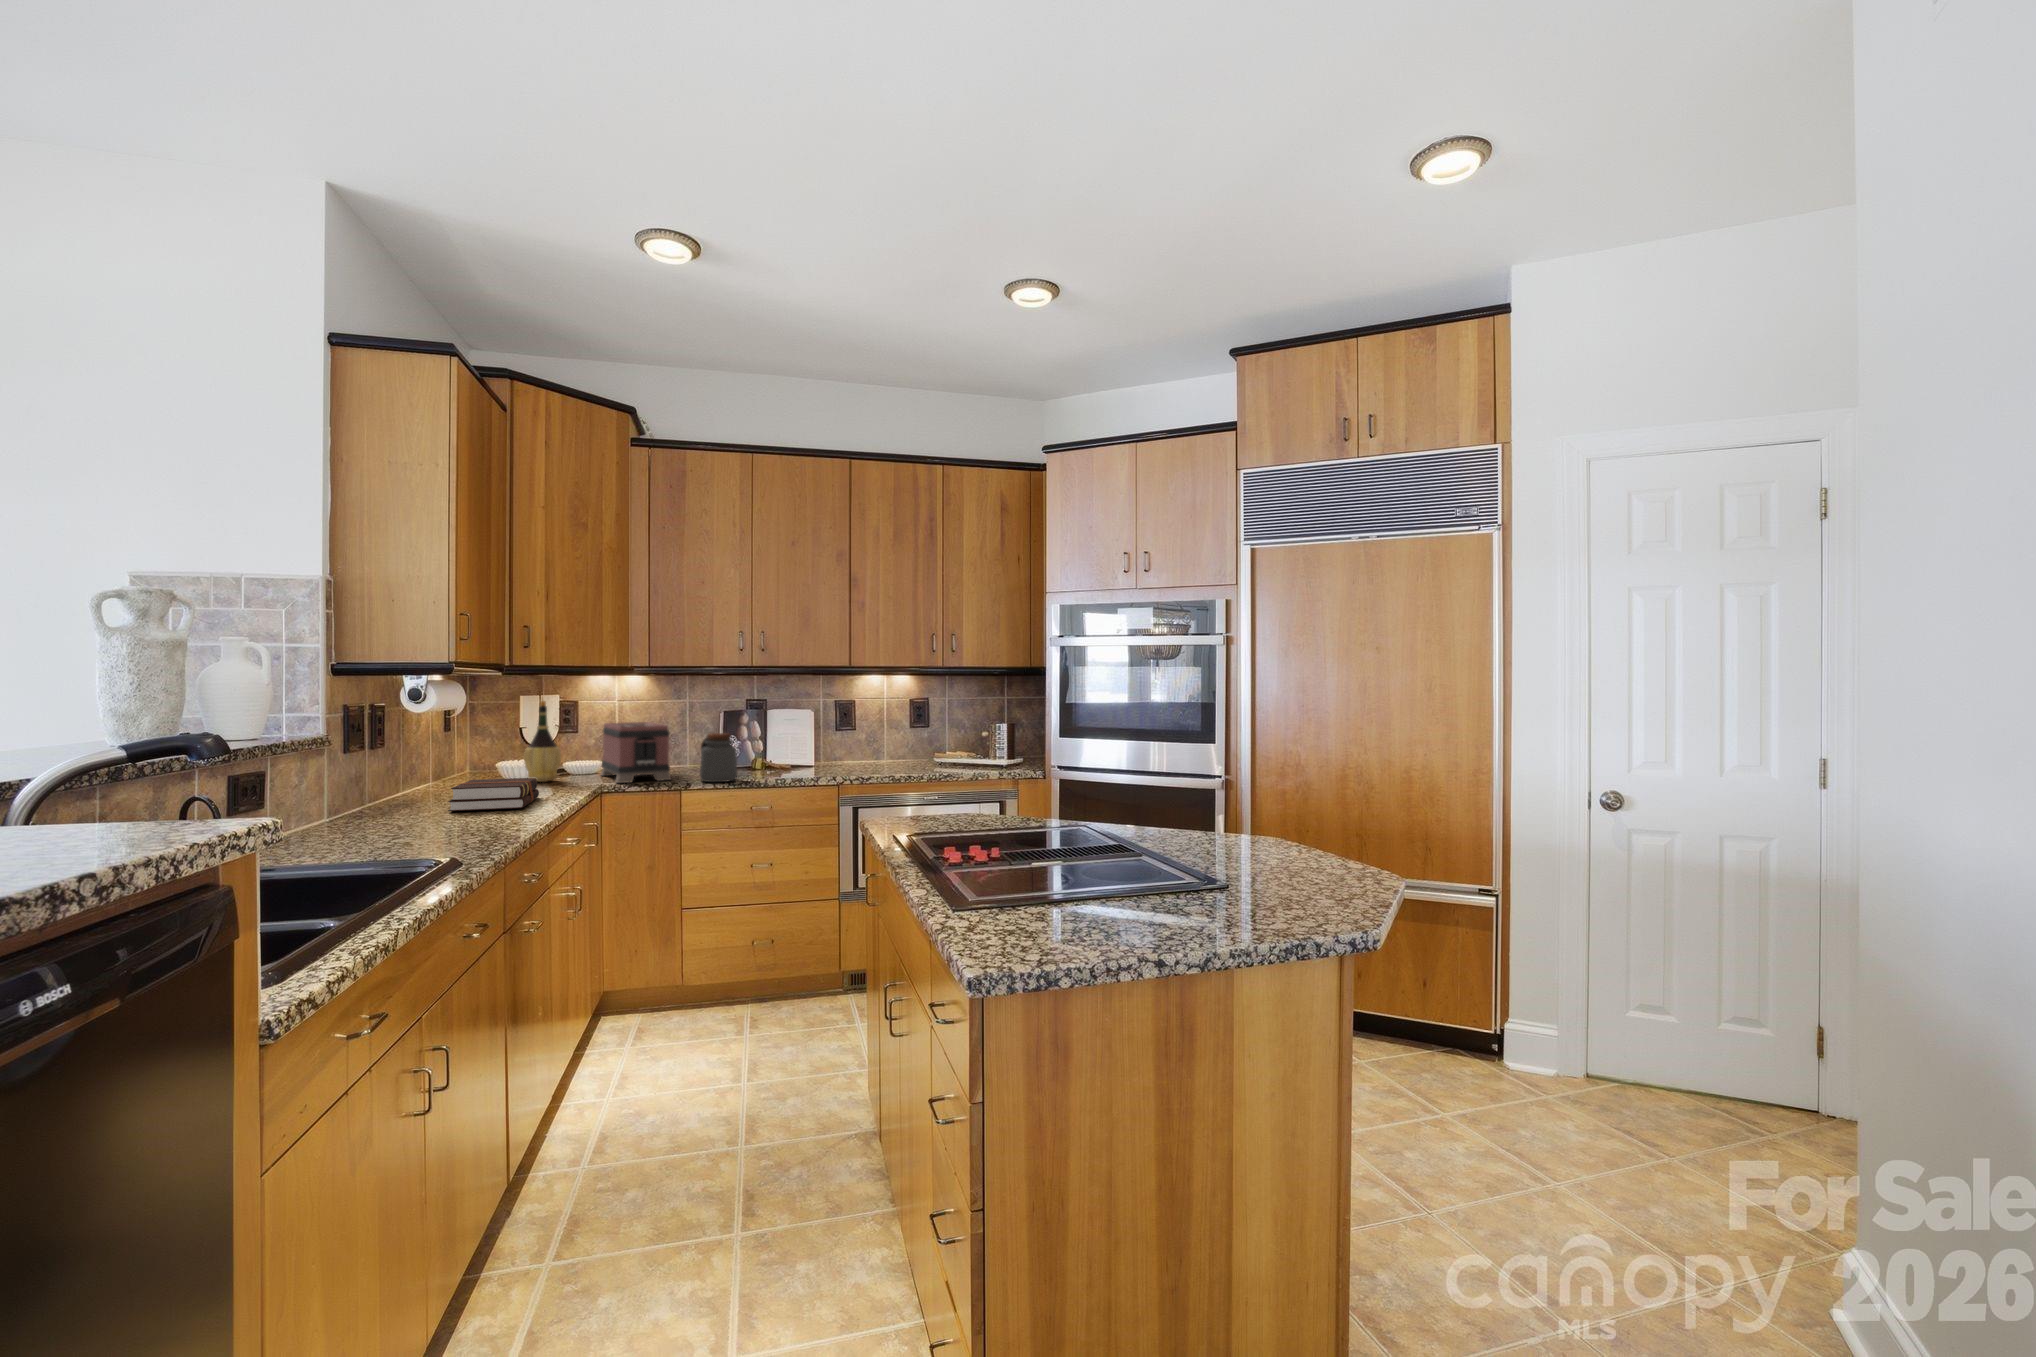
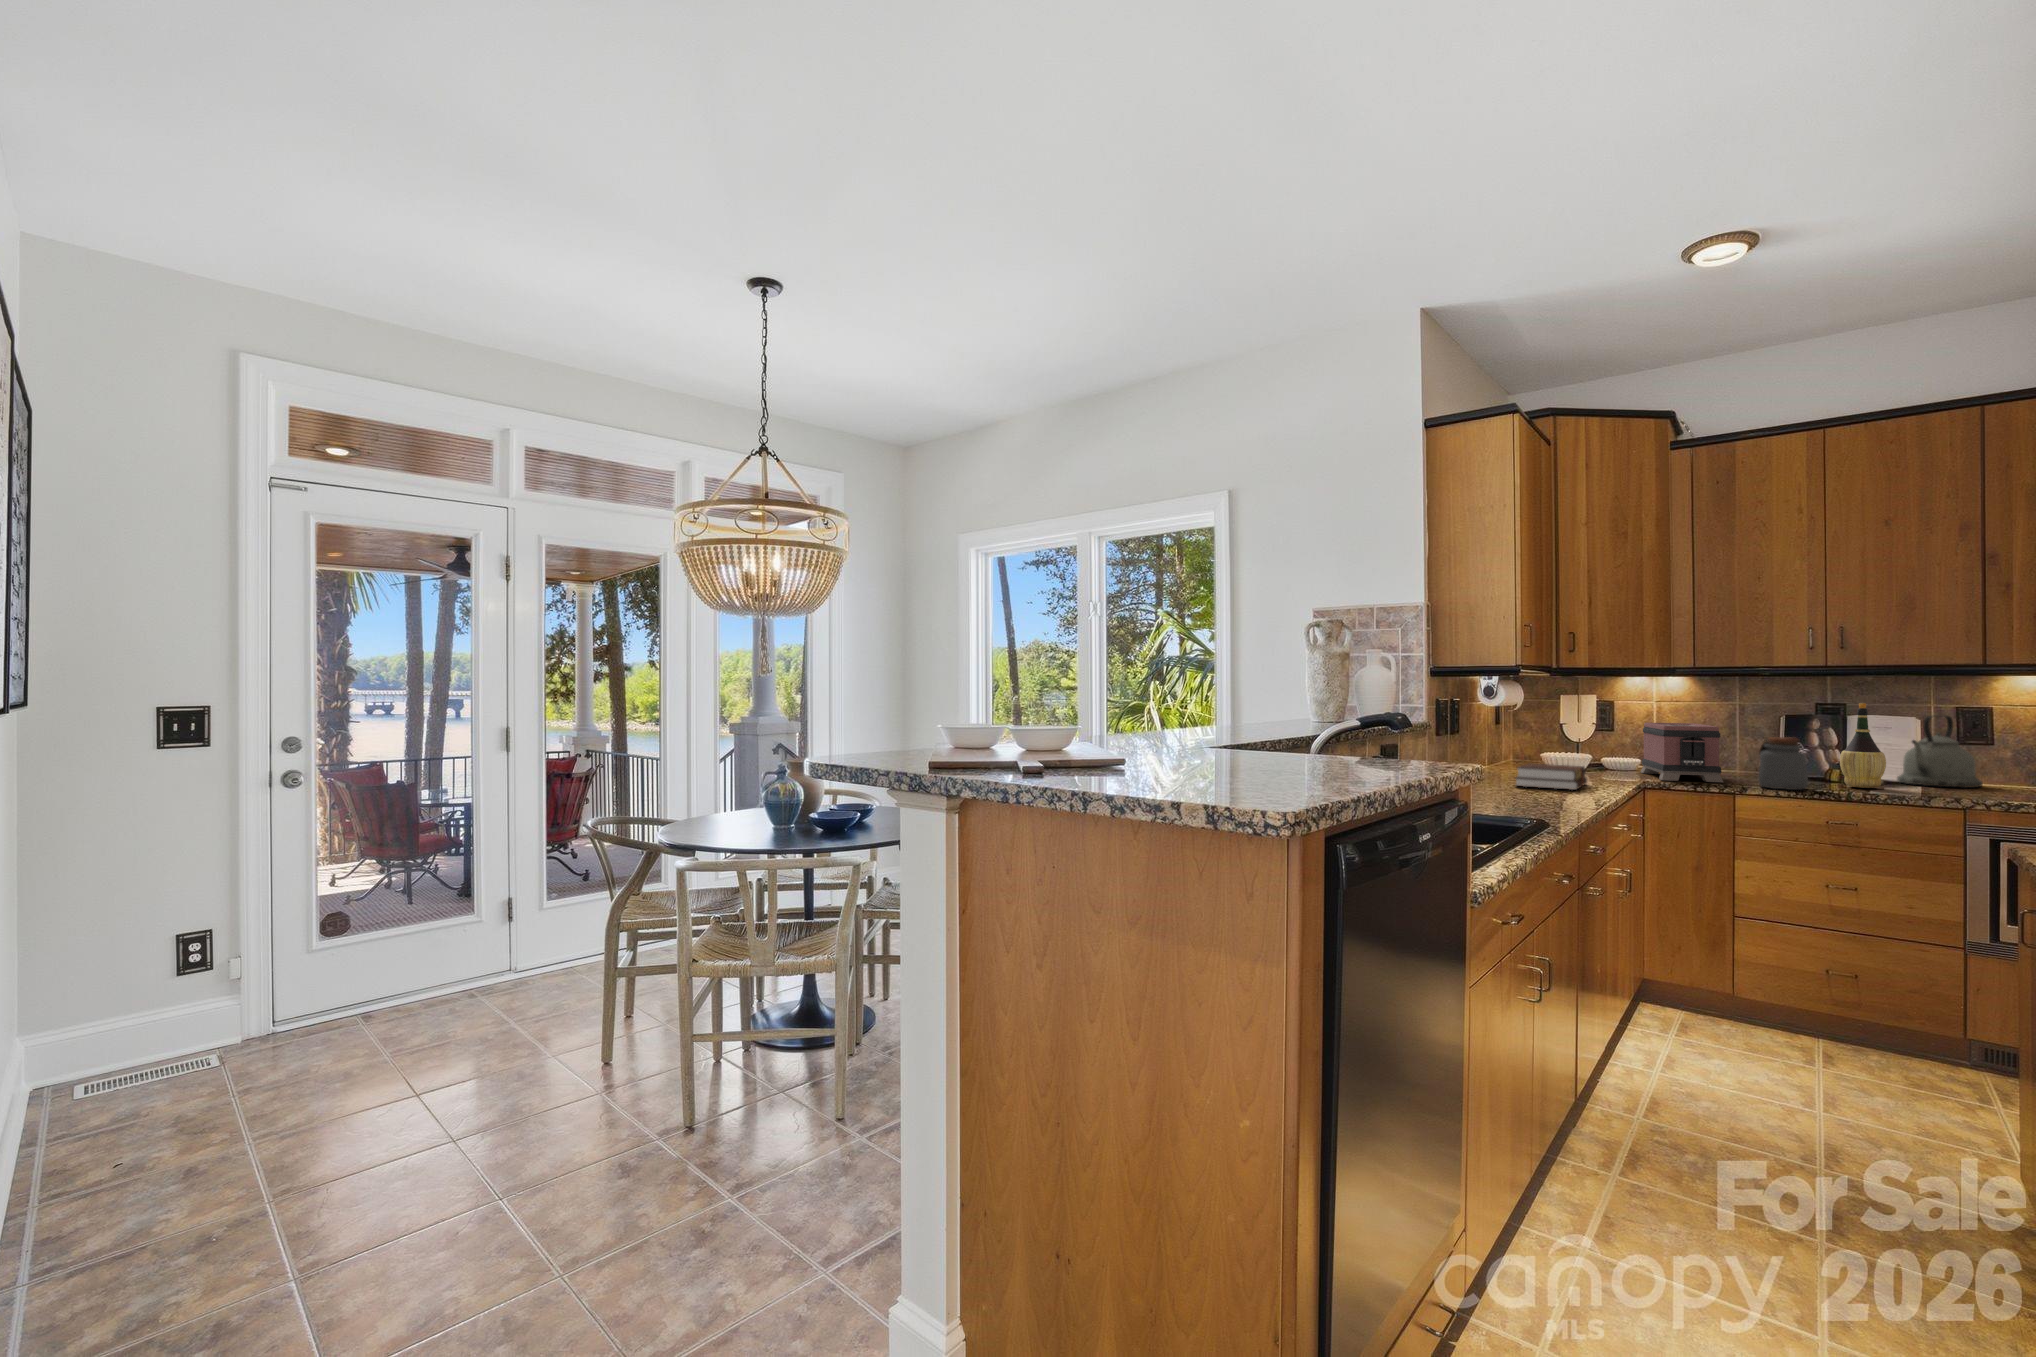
wine bottle: present [524,701,561,782] -> present [1840,703,1886,788]
kettle: none [798,708,848,766] -> present [1897,715,1983,788]

